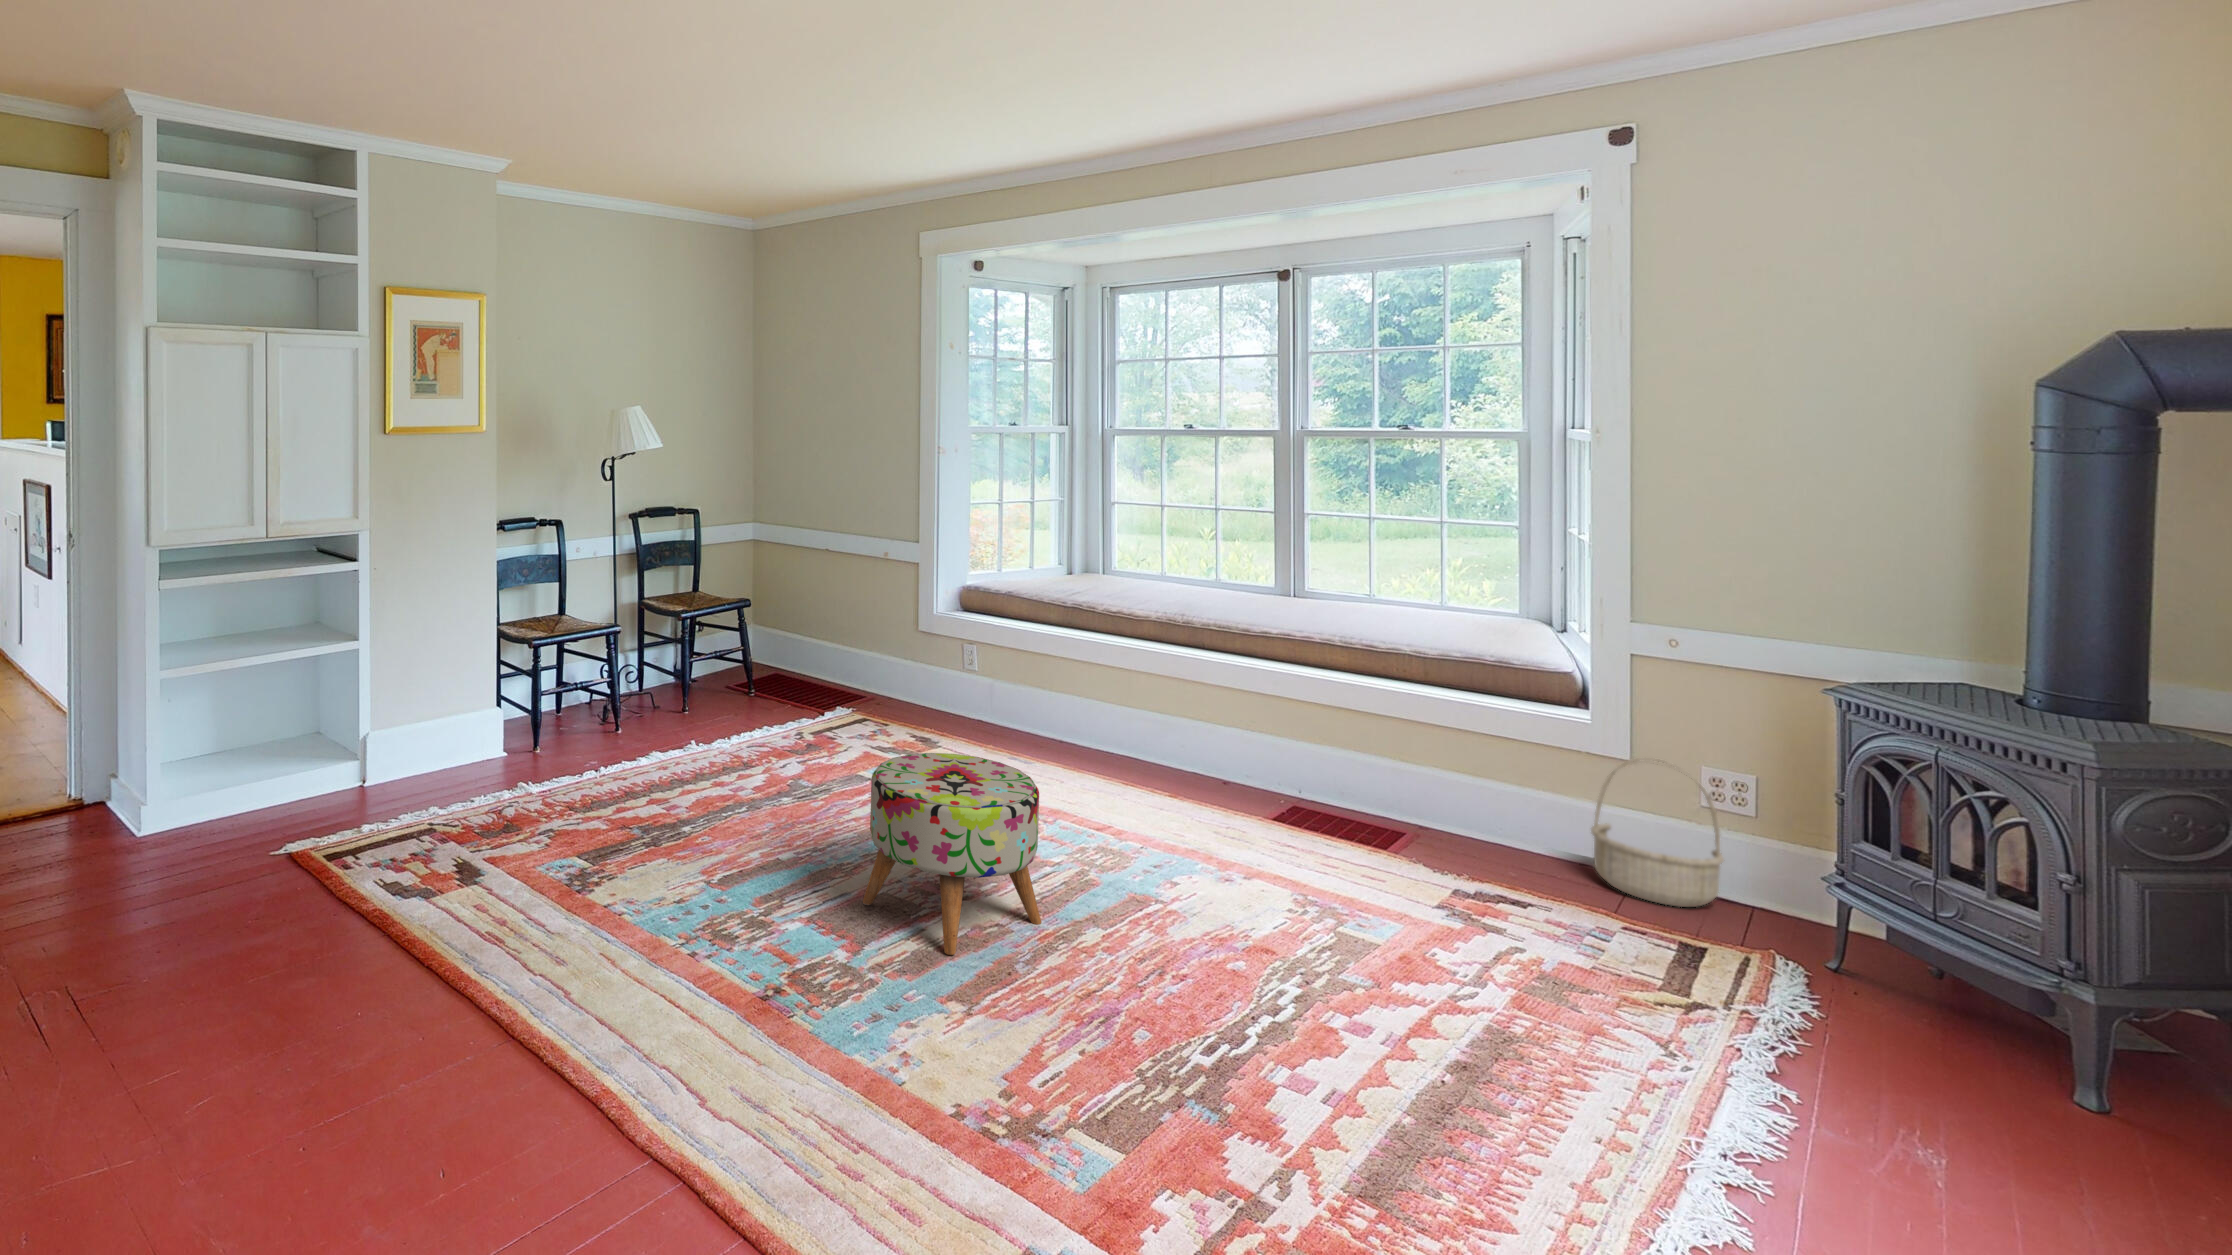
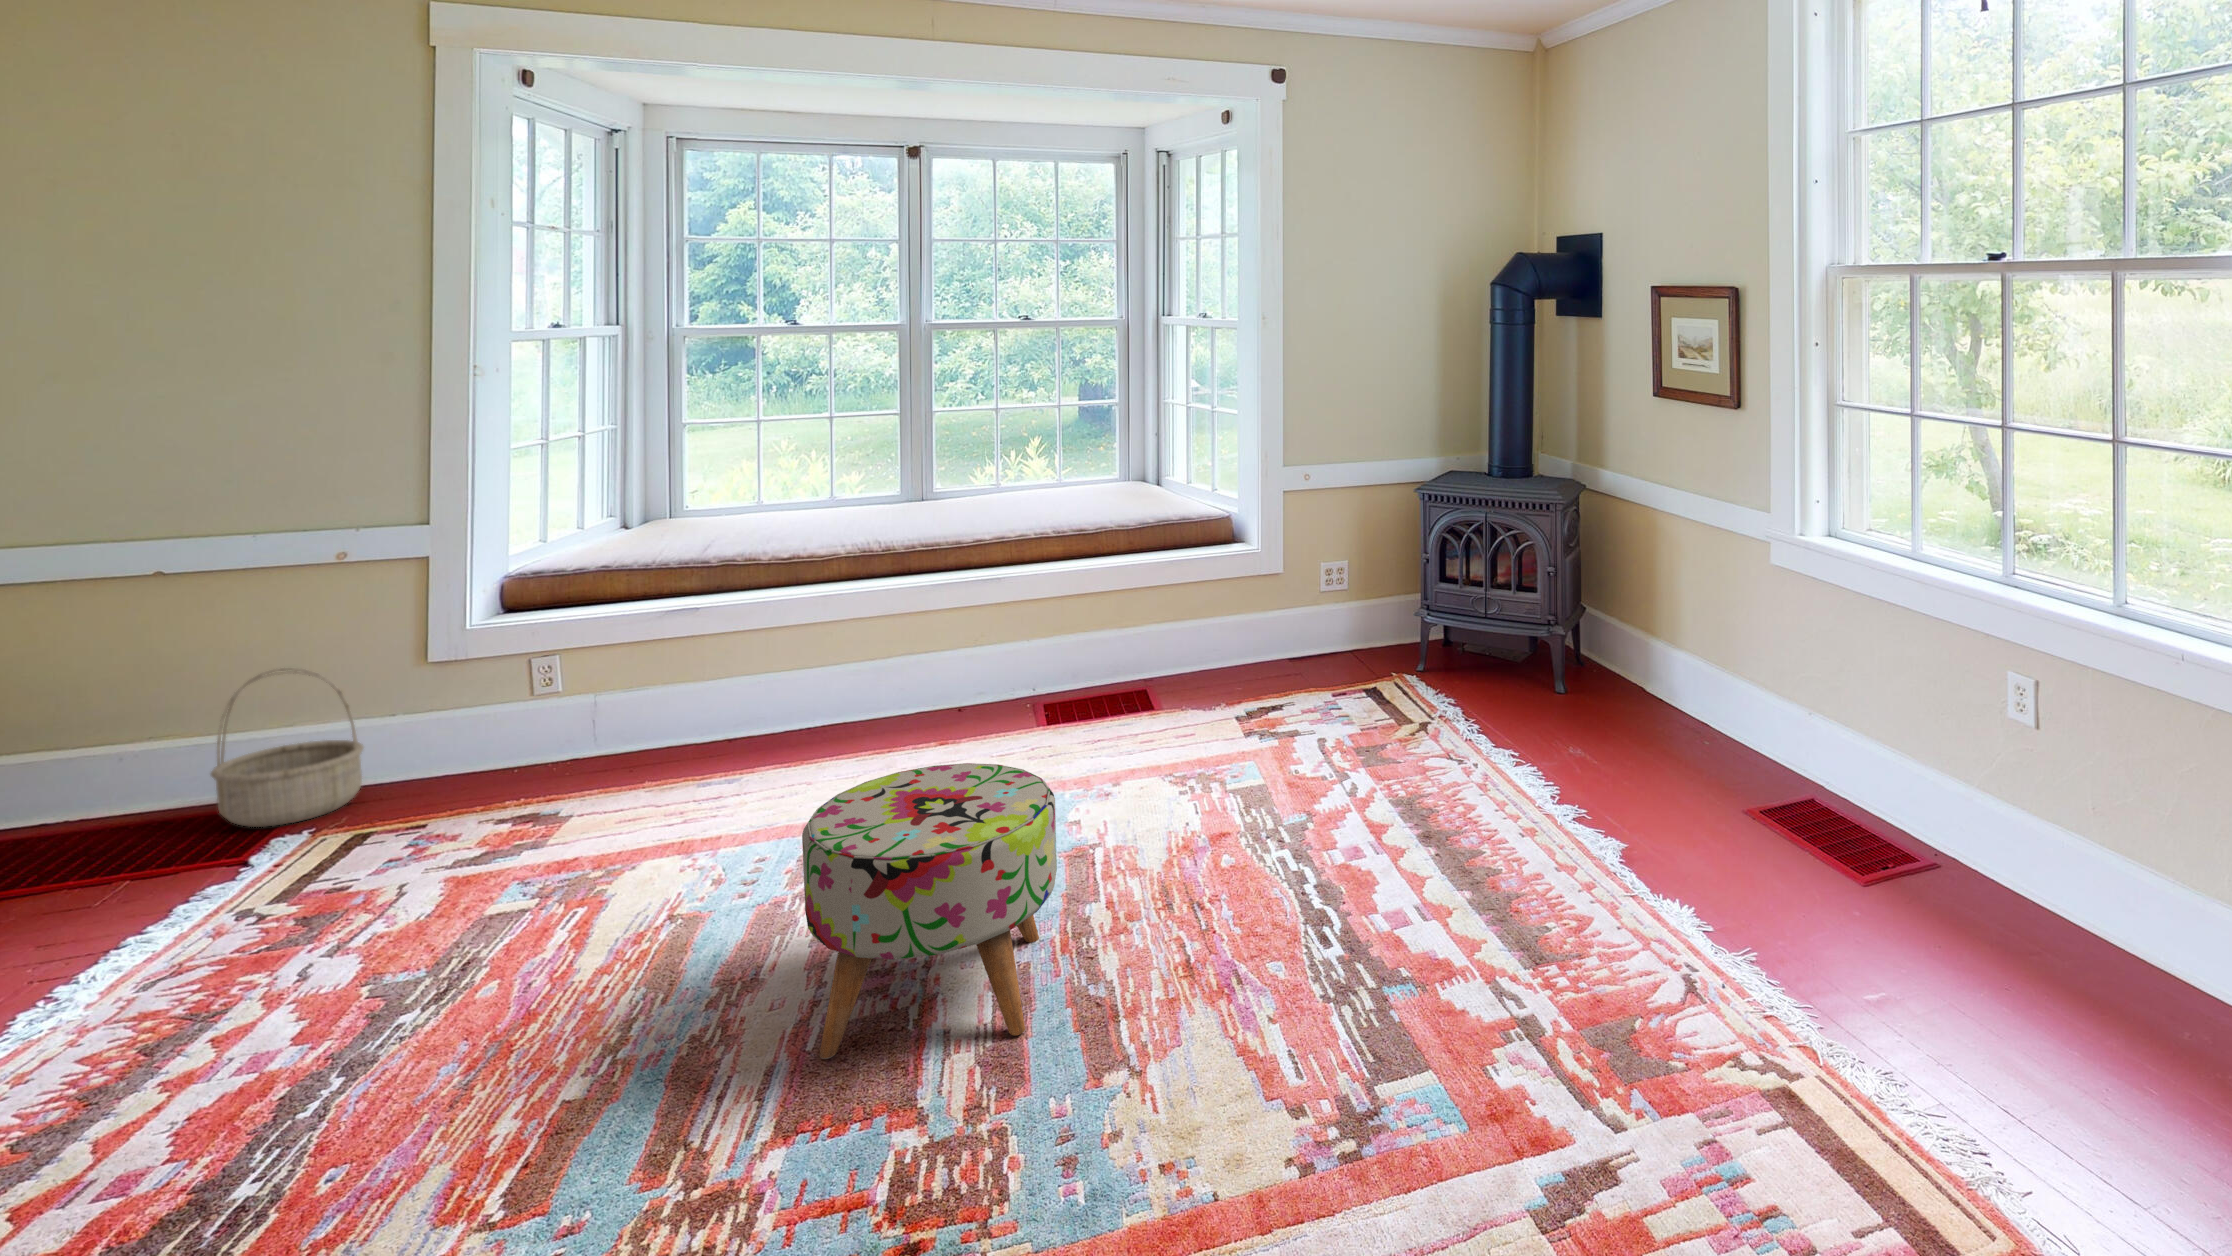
basket: present [1591,758,1724,907] -> present [211,668,364,827]

